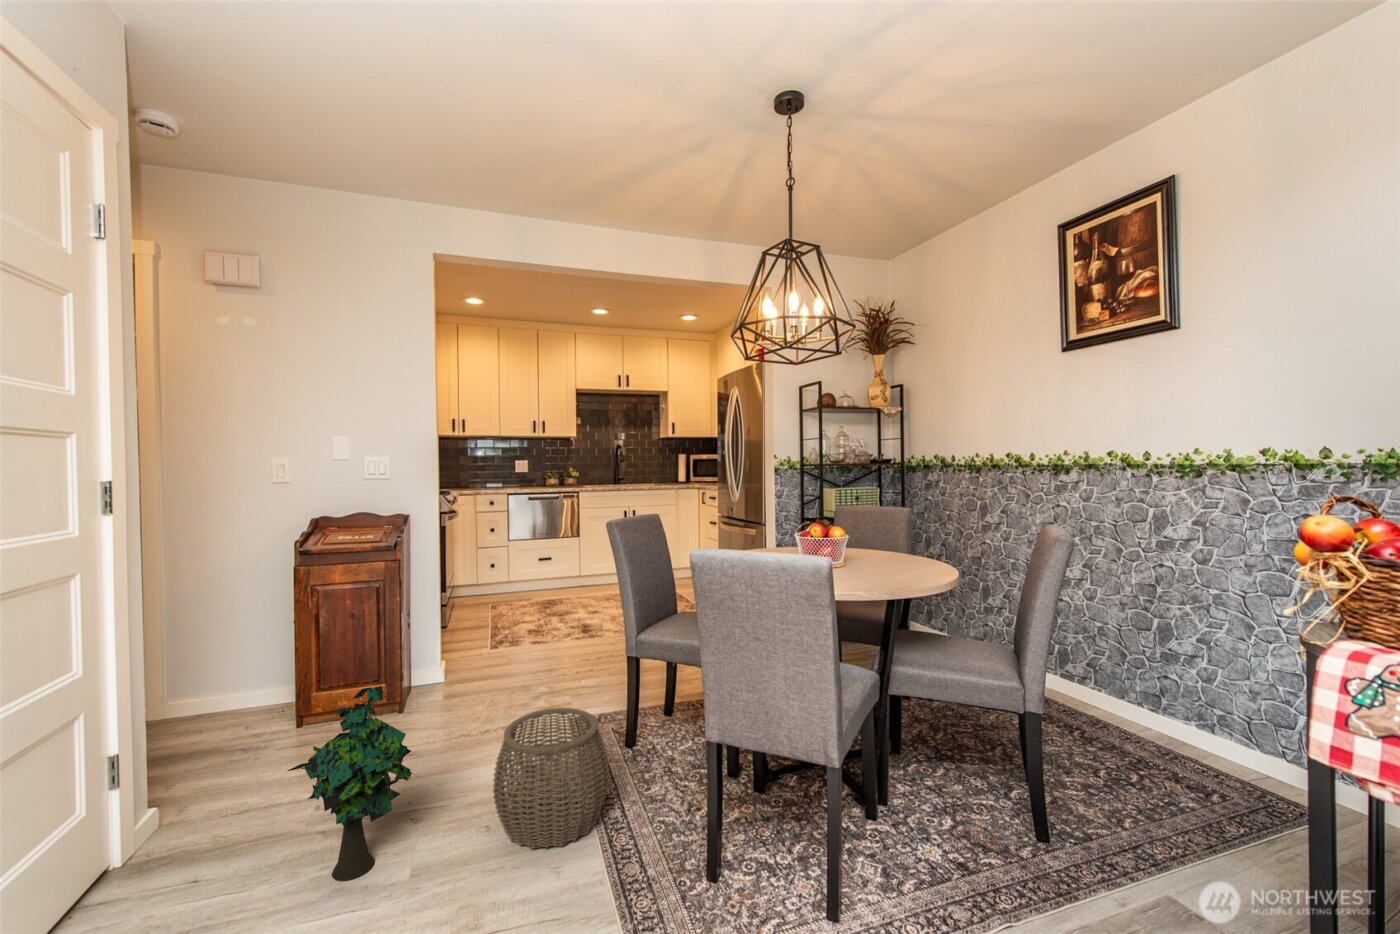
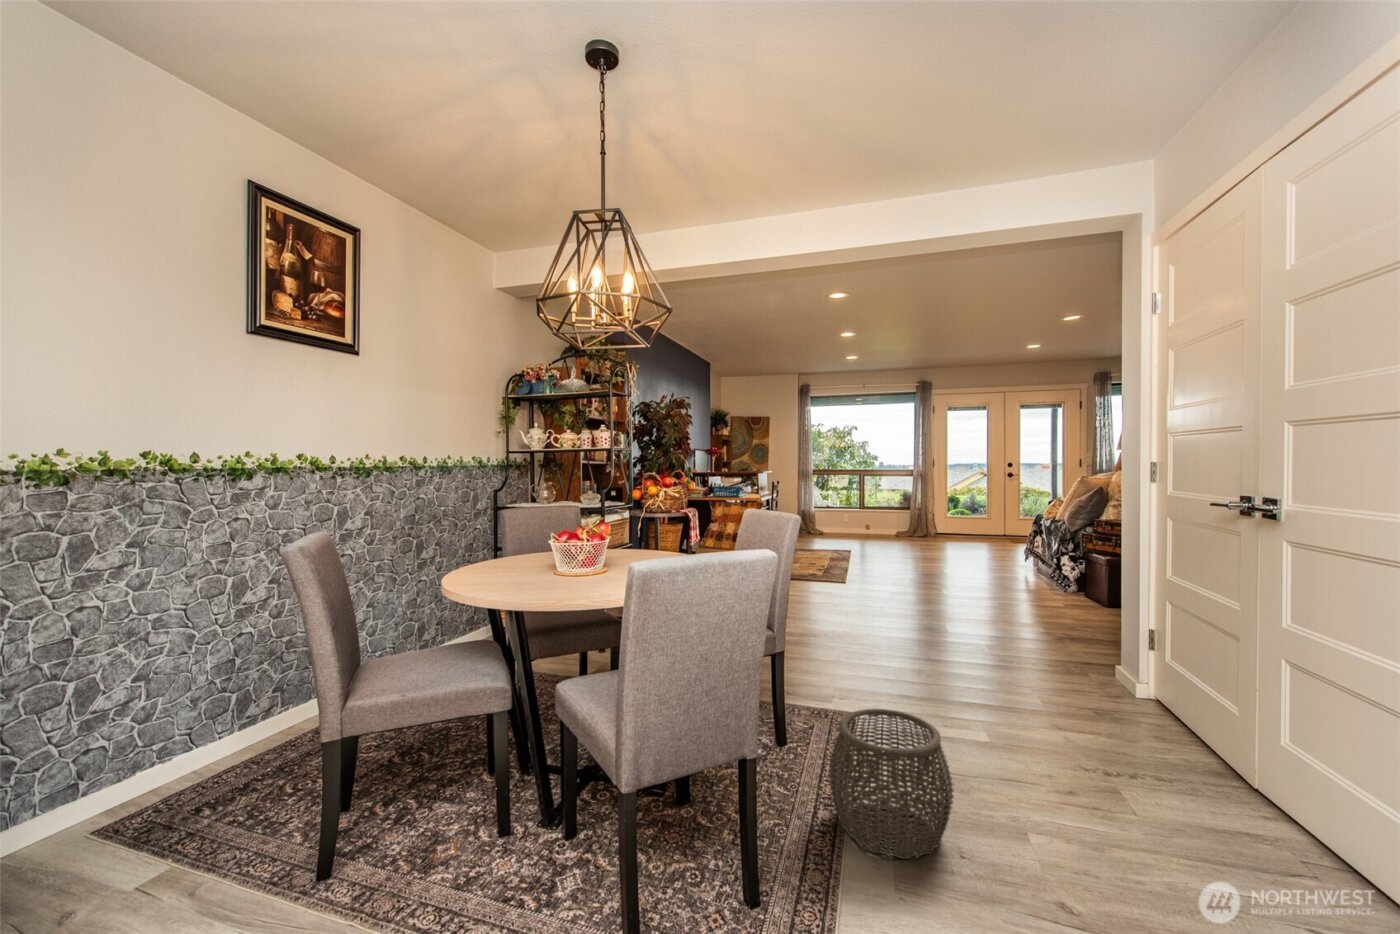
decorative plant: present [288,686,412,881] -> none [1032,672,1162,871]

